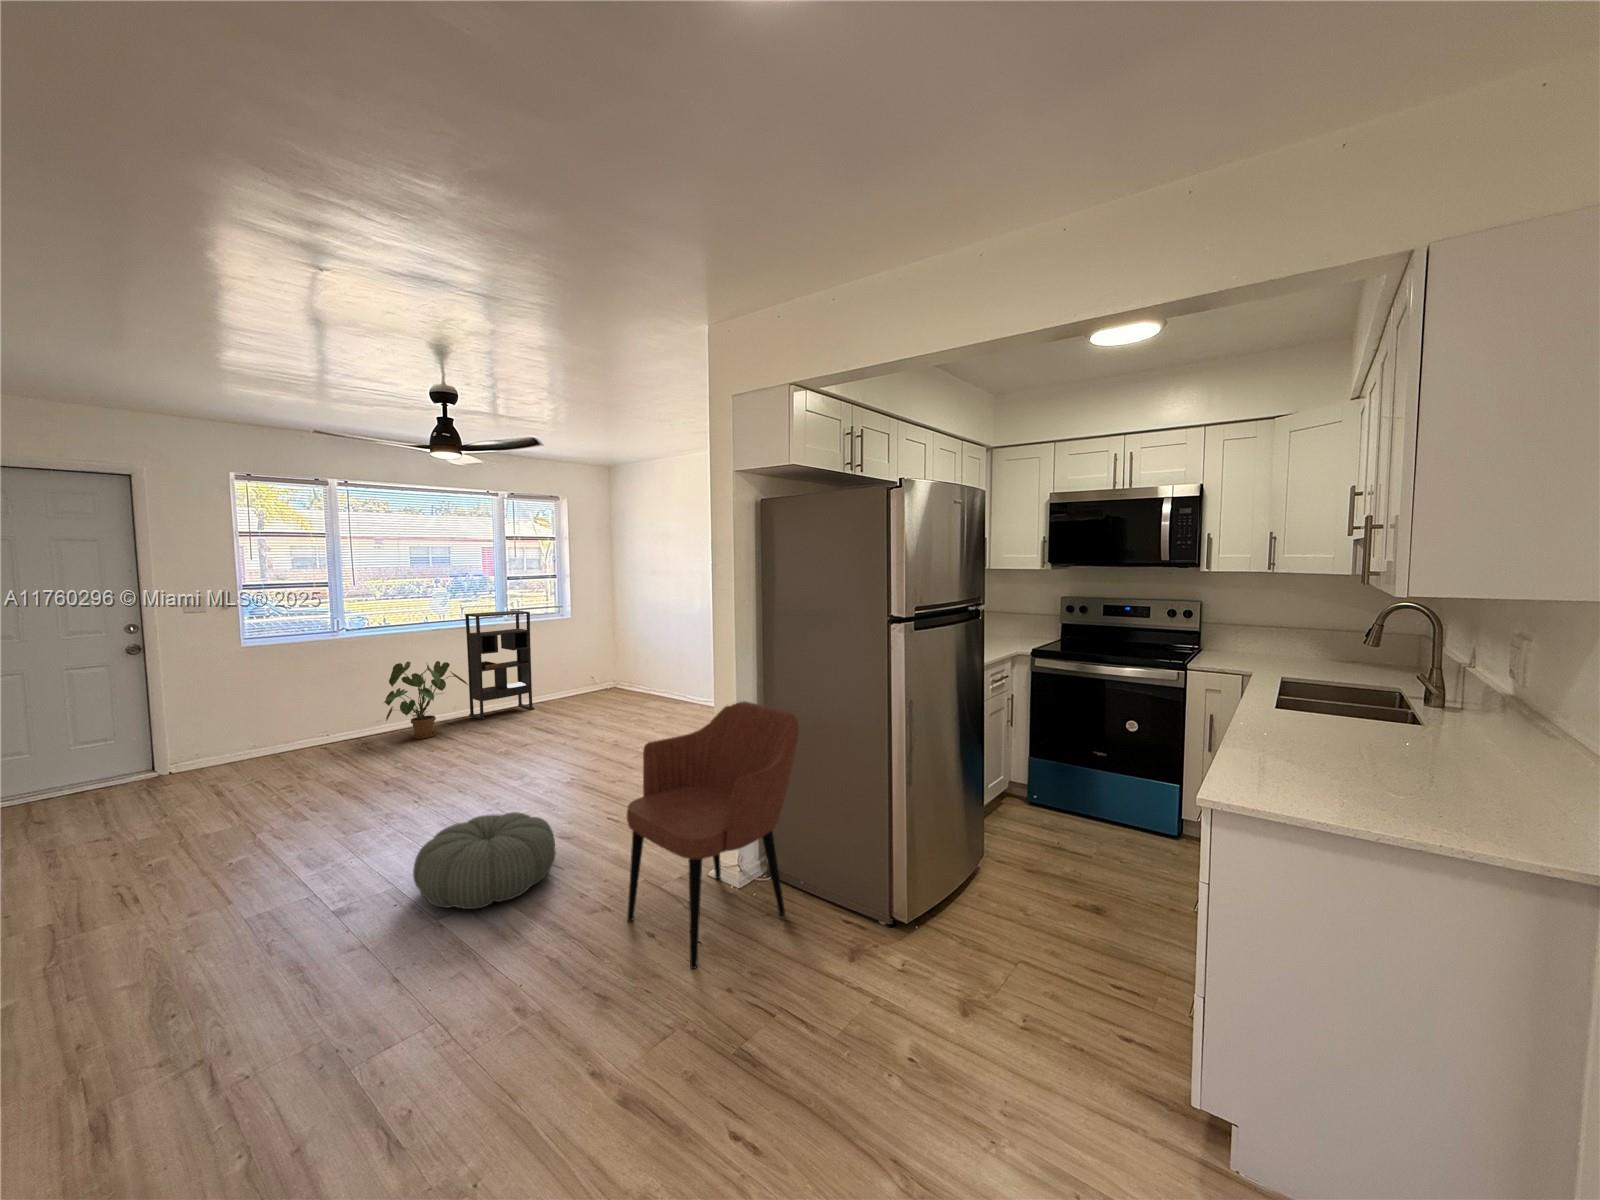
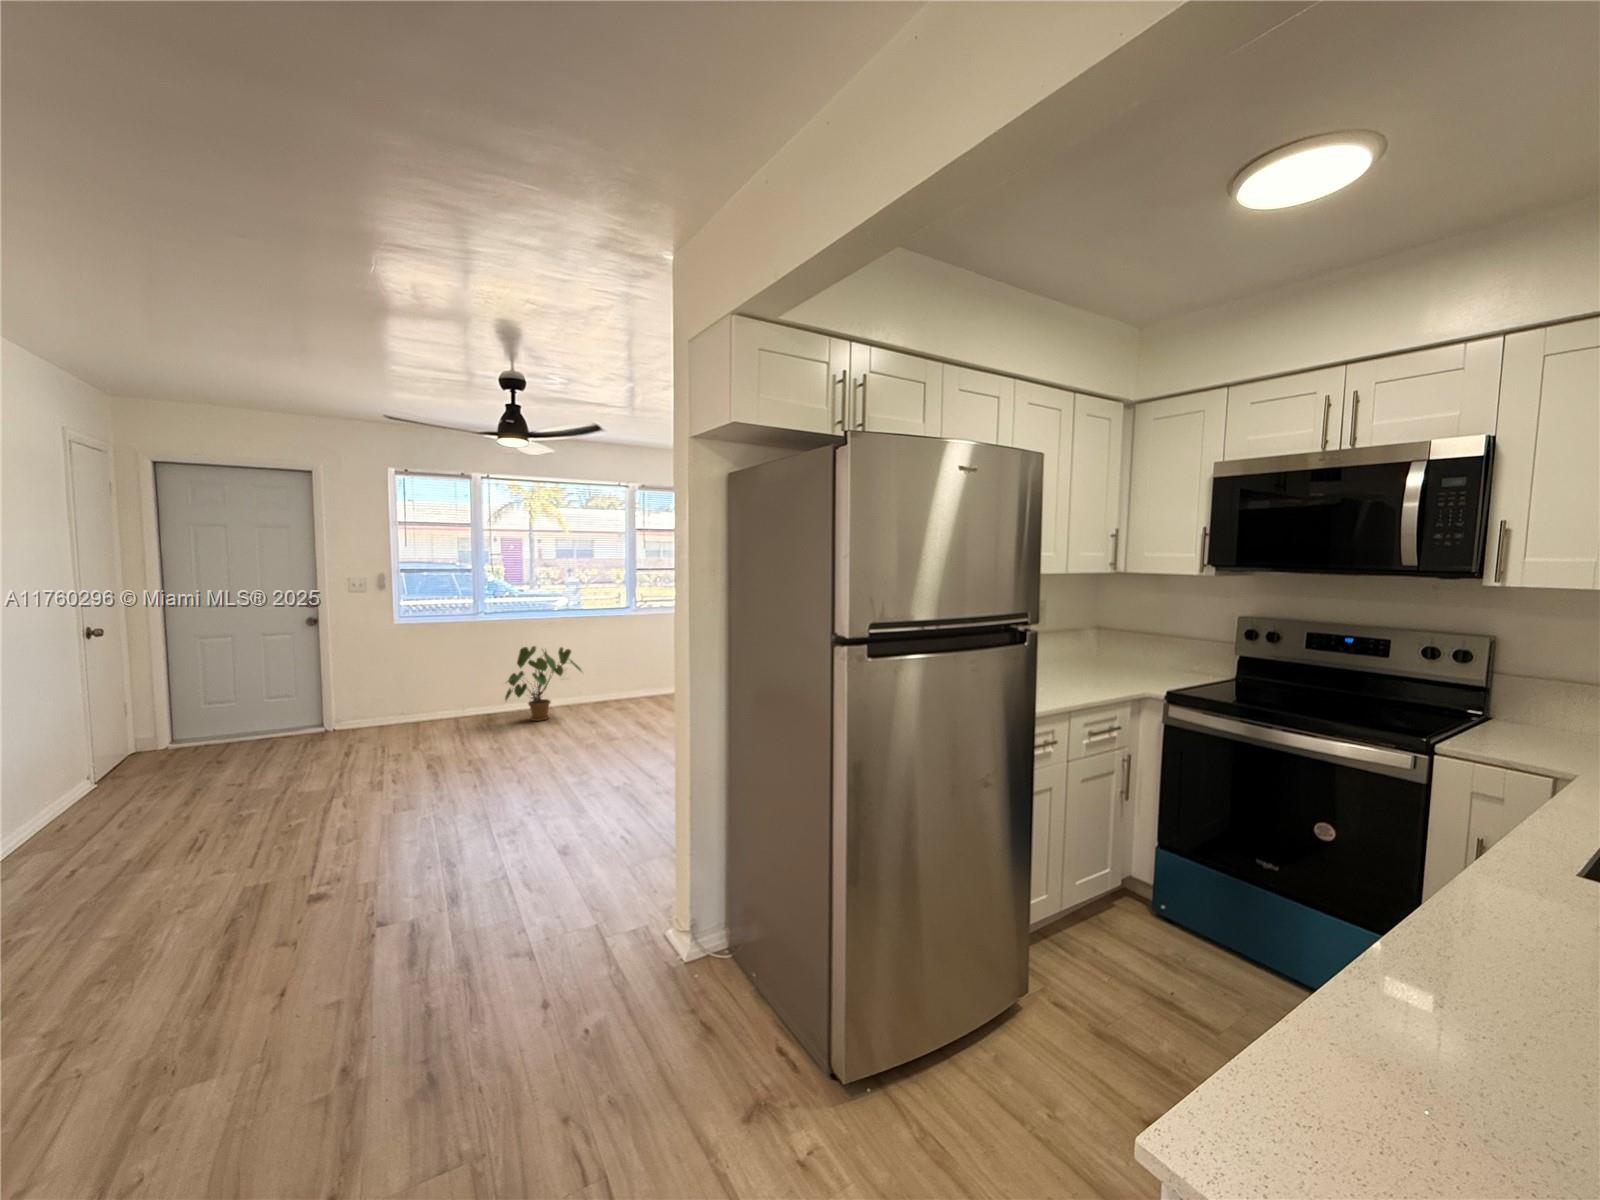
bookshelf: present [465,611,534,720] -> none [591,602,652,708]
armchair: present [626,701,799,969] -> none [538,727,739,1063]
pouf: present [413,812,556,909] -> none [379,816,533,919]

